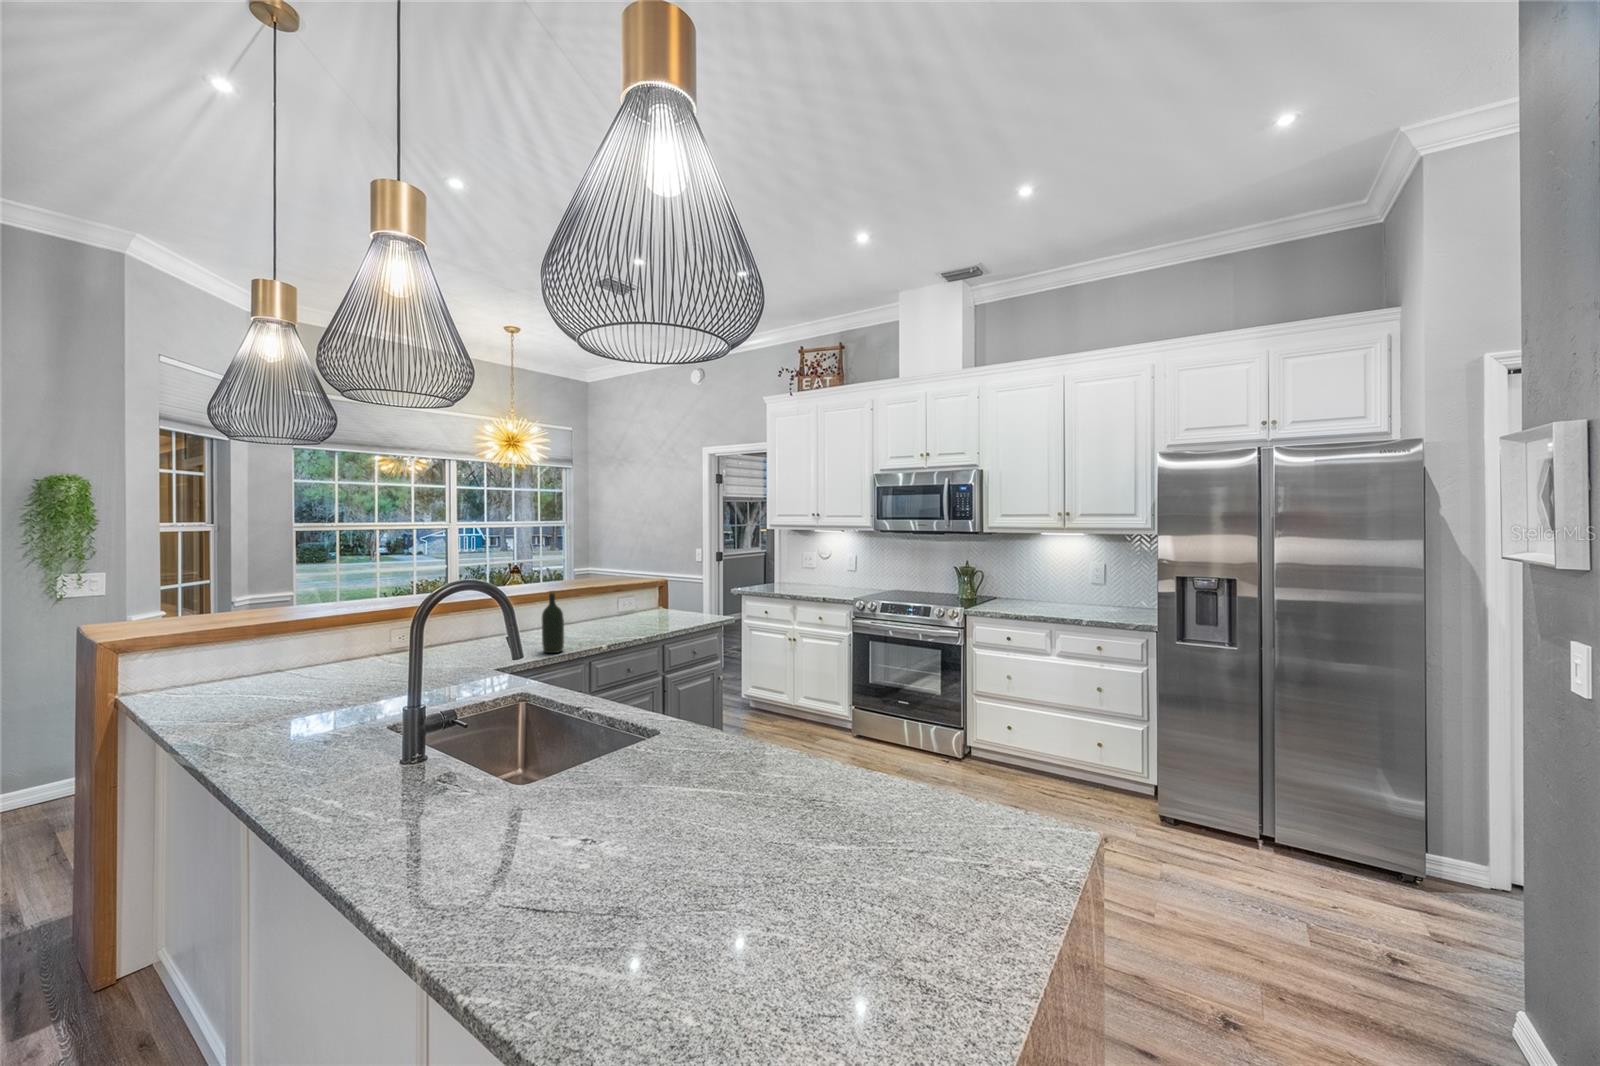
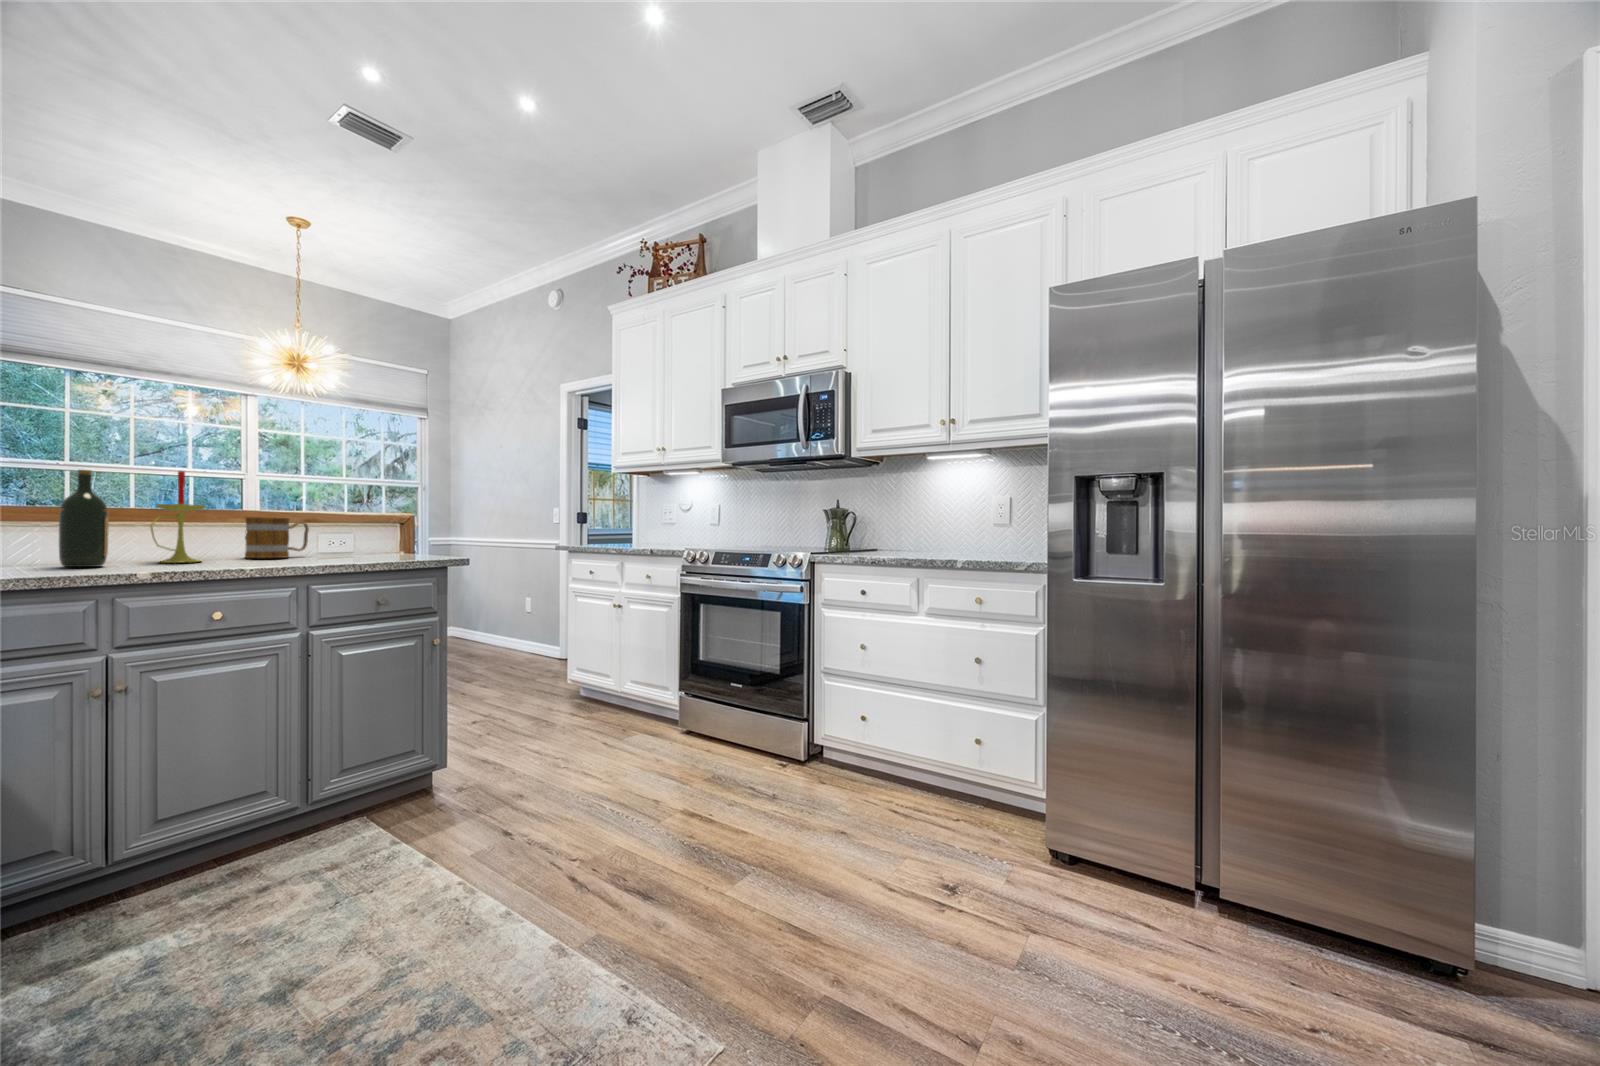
candle: none [574,581,599,644] -> present [150,471,205,563]
mug: none [608,604,639,634] -> present [245,517,309,558]

